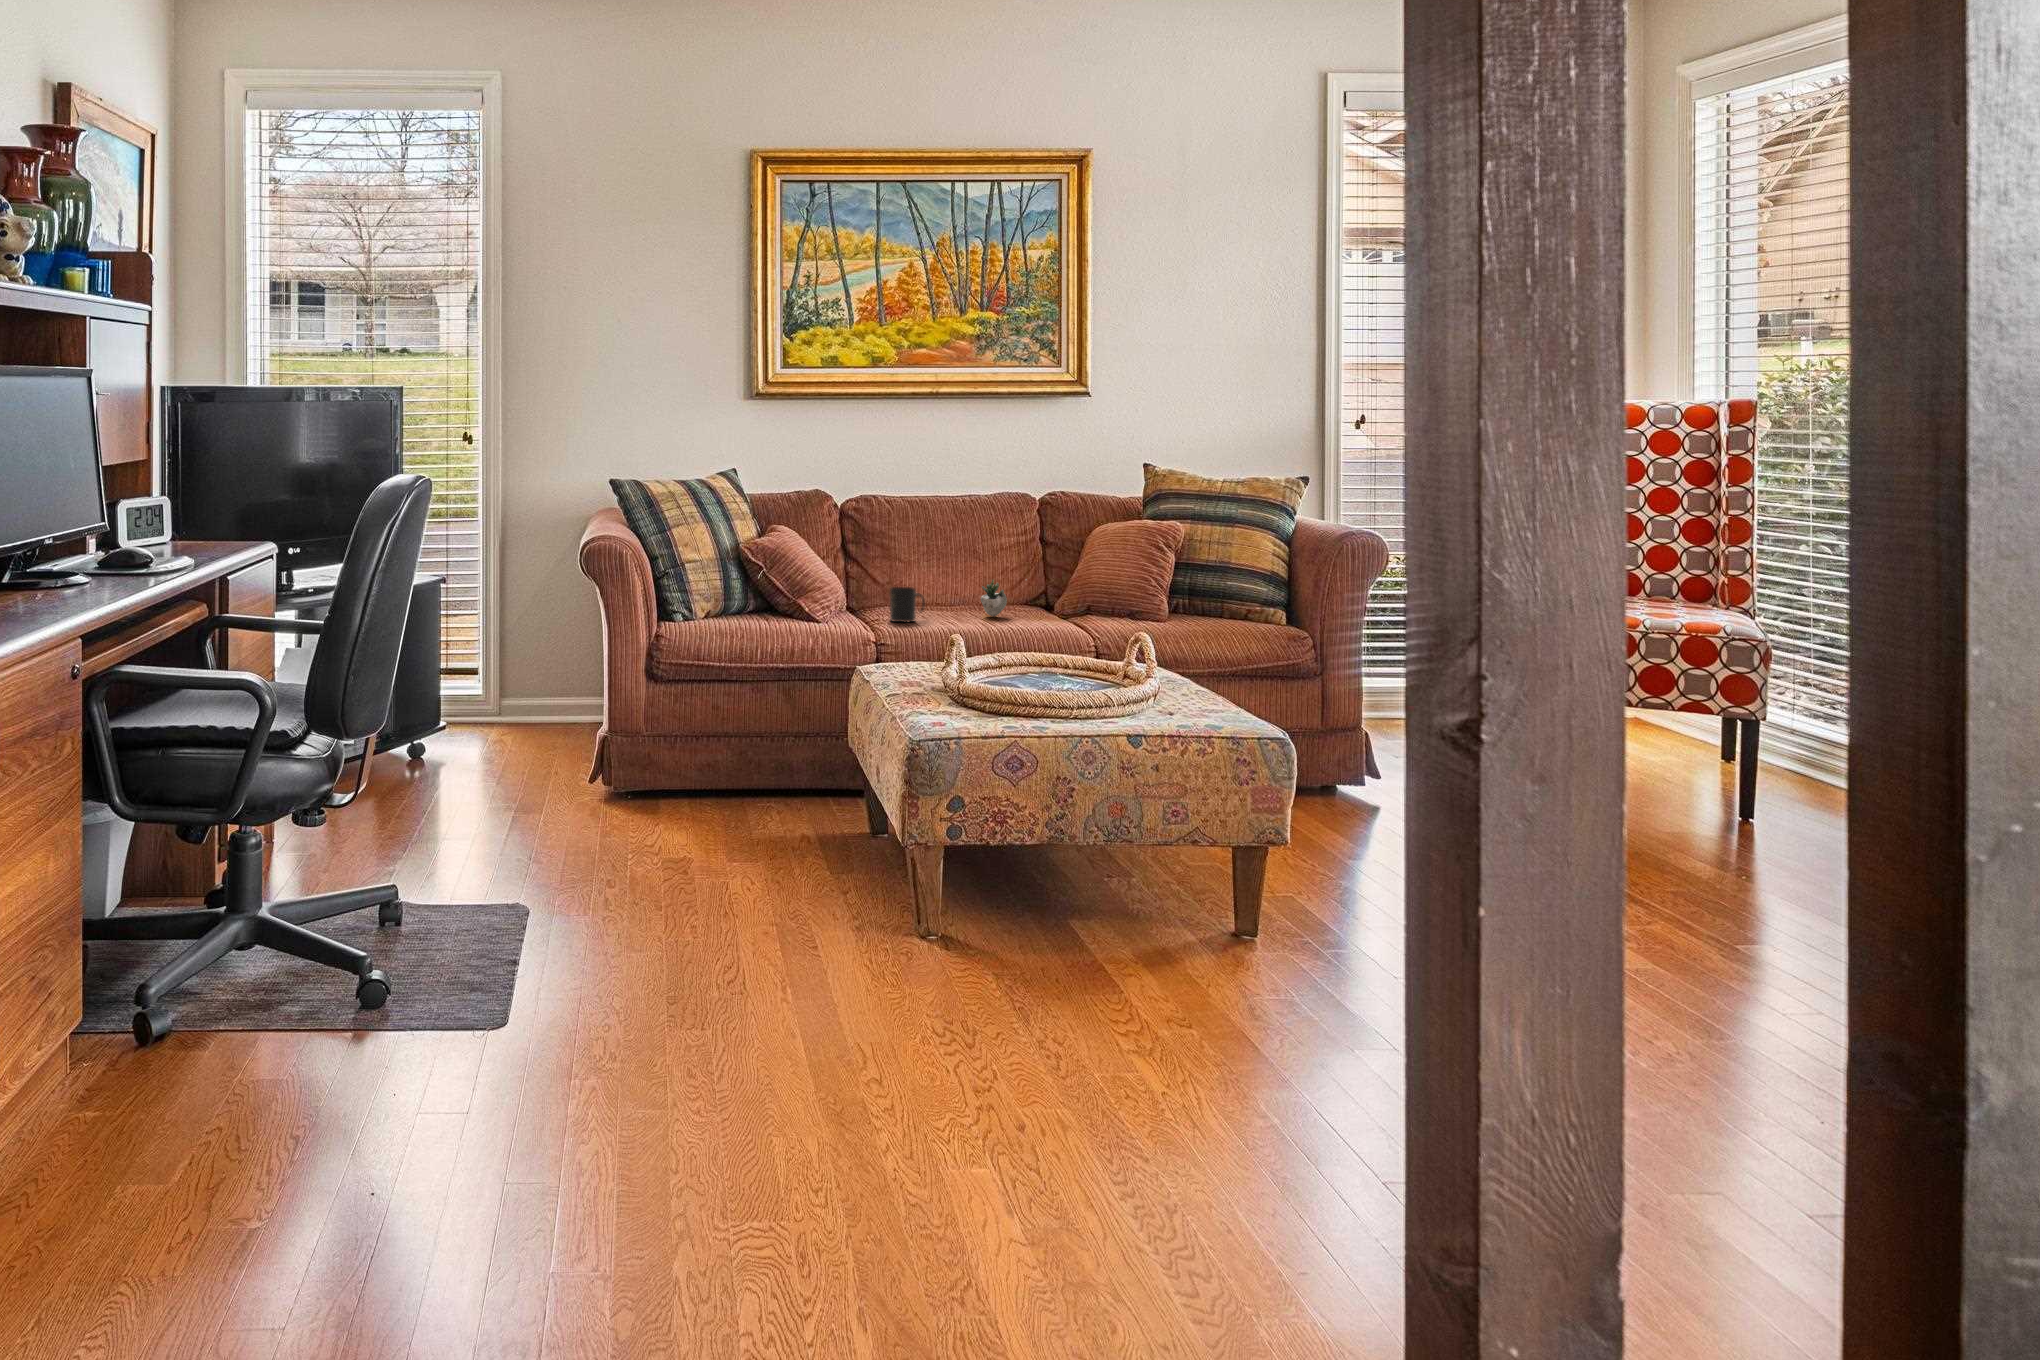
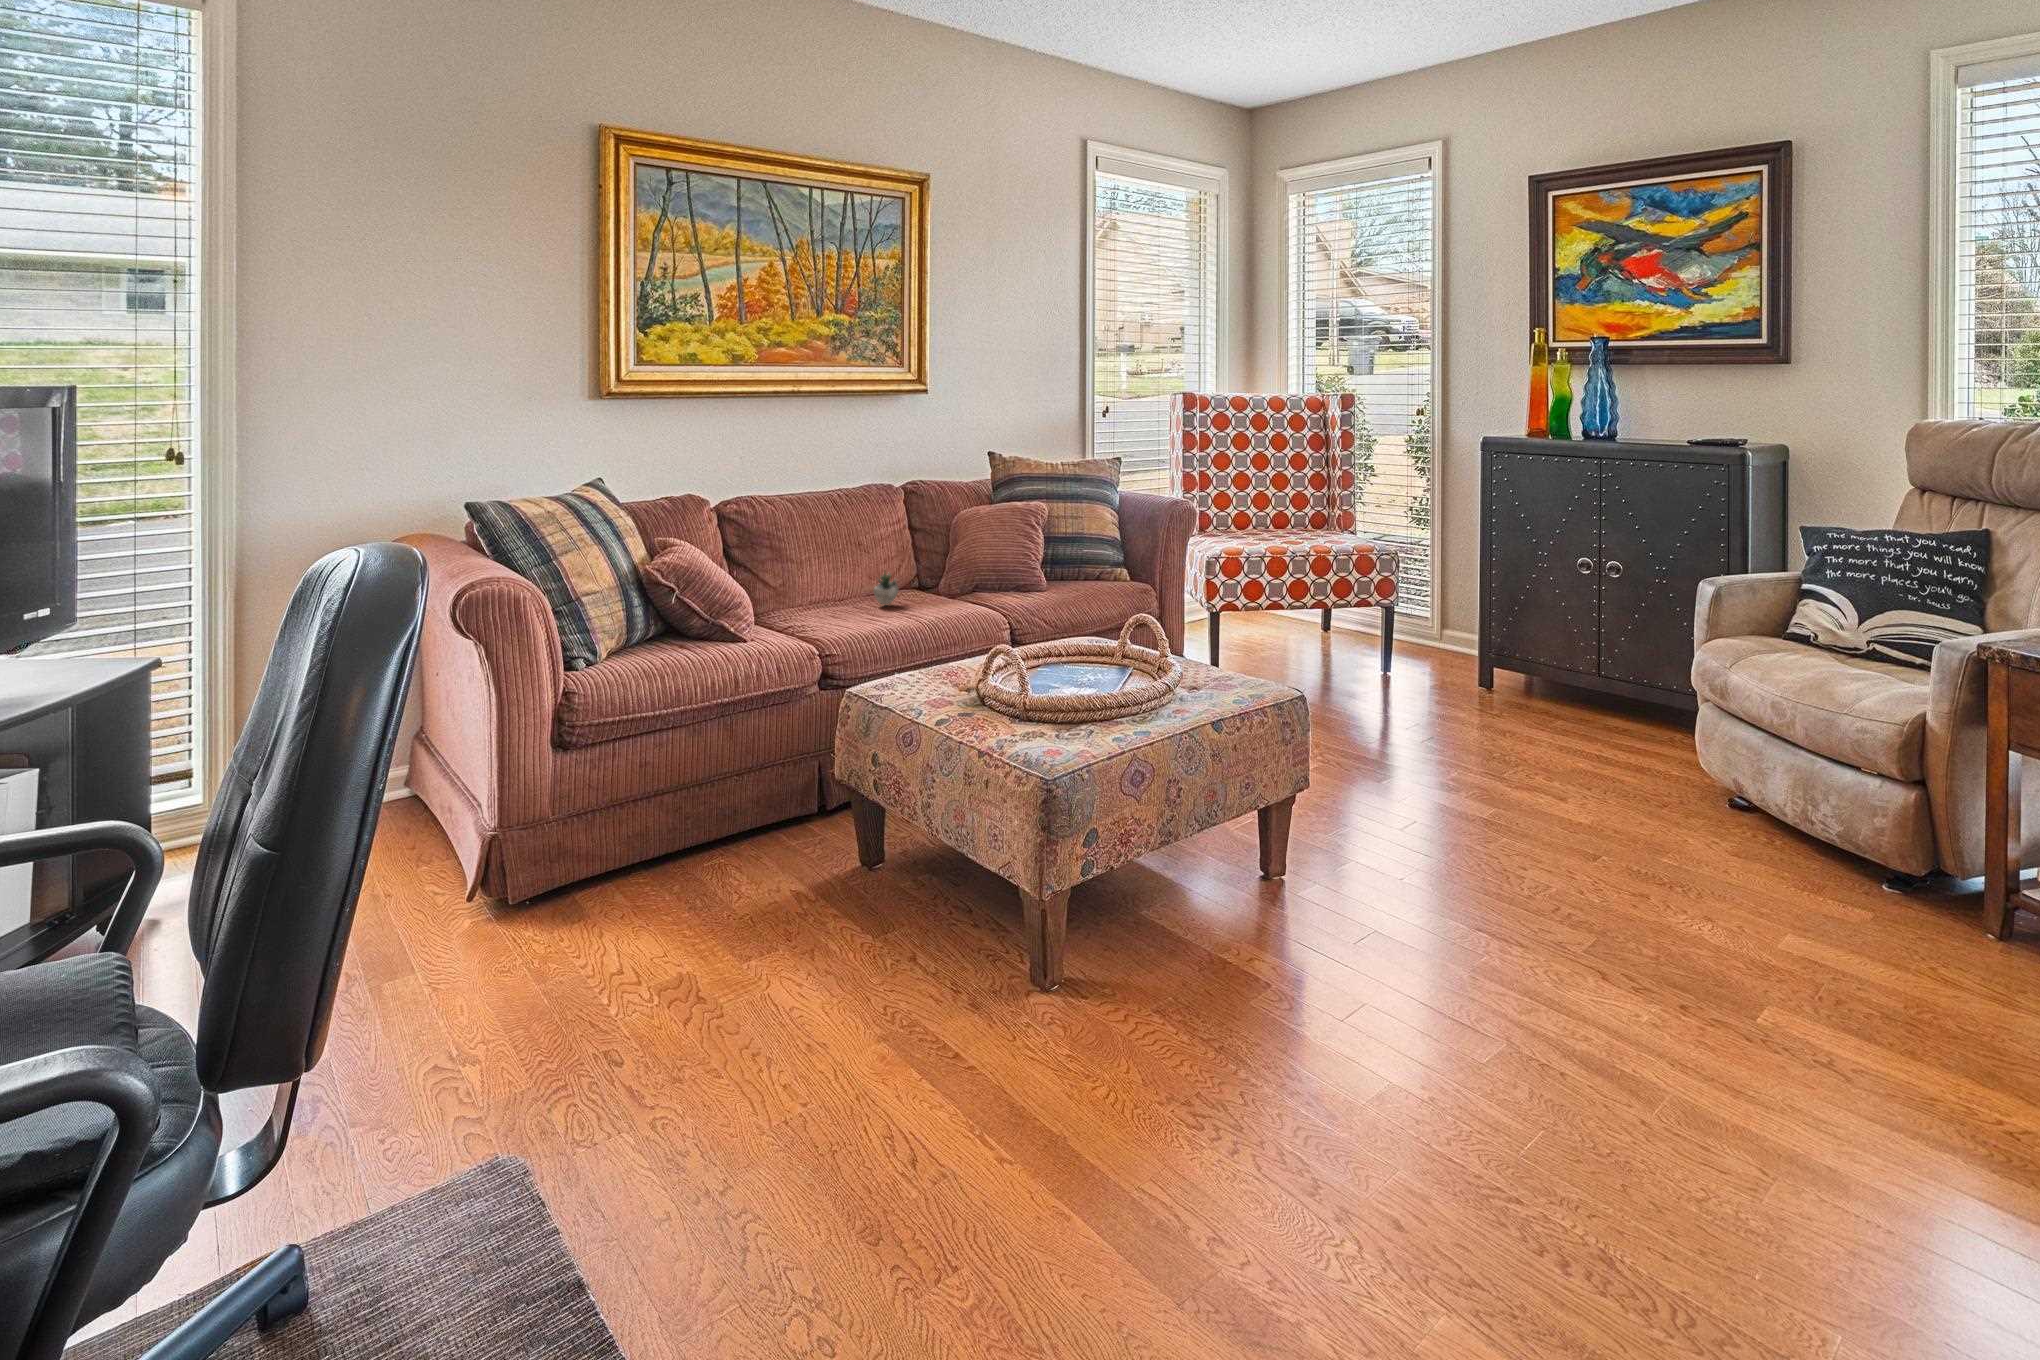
mug: present [890,587,925,622] -> none [794,588,828,626]

